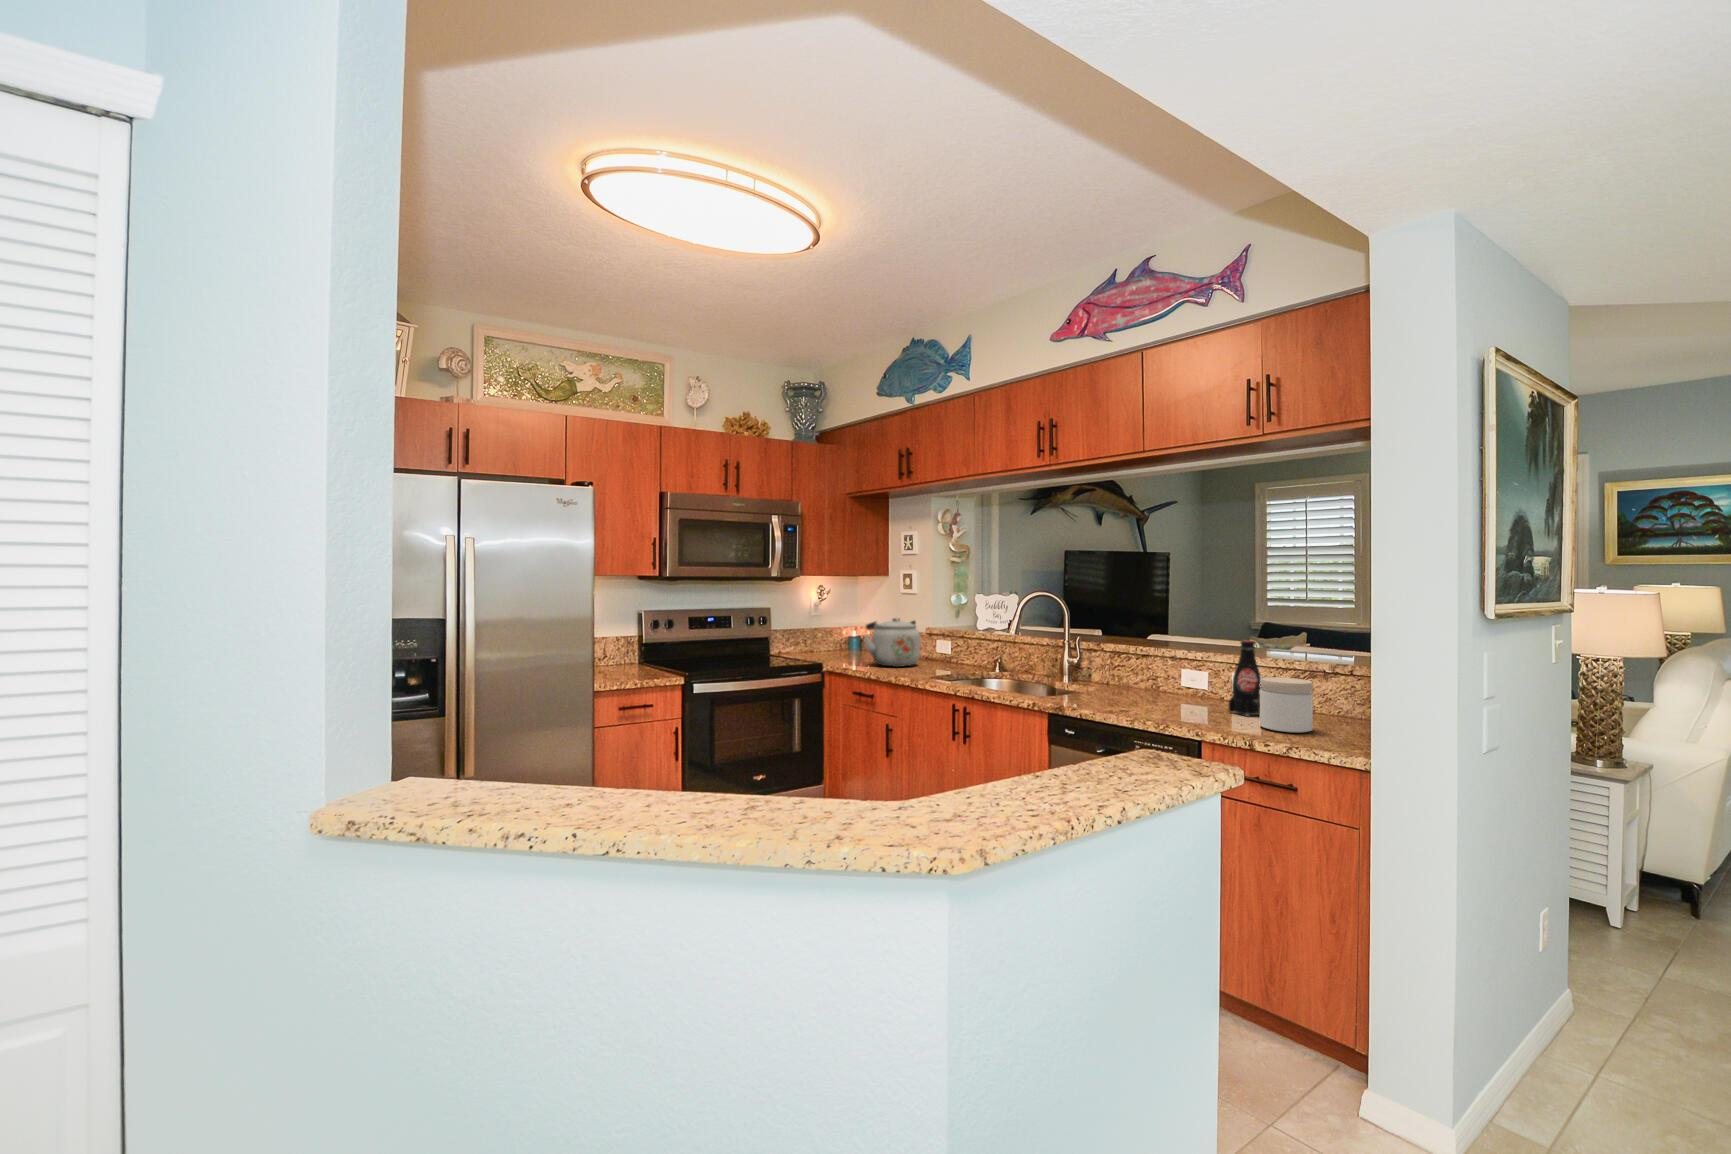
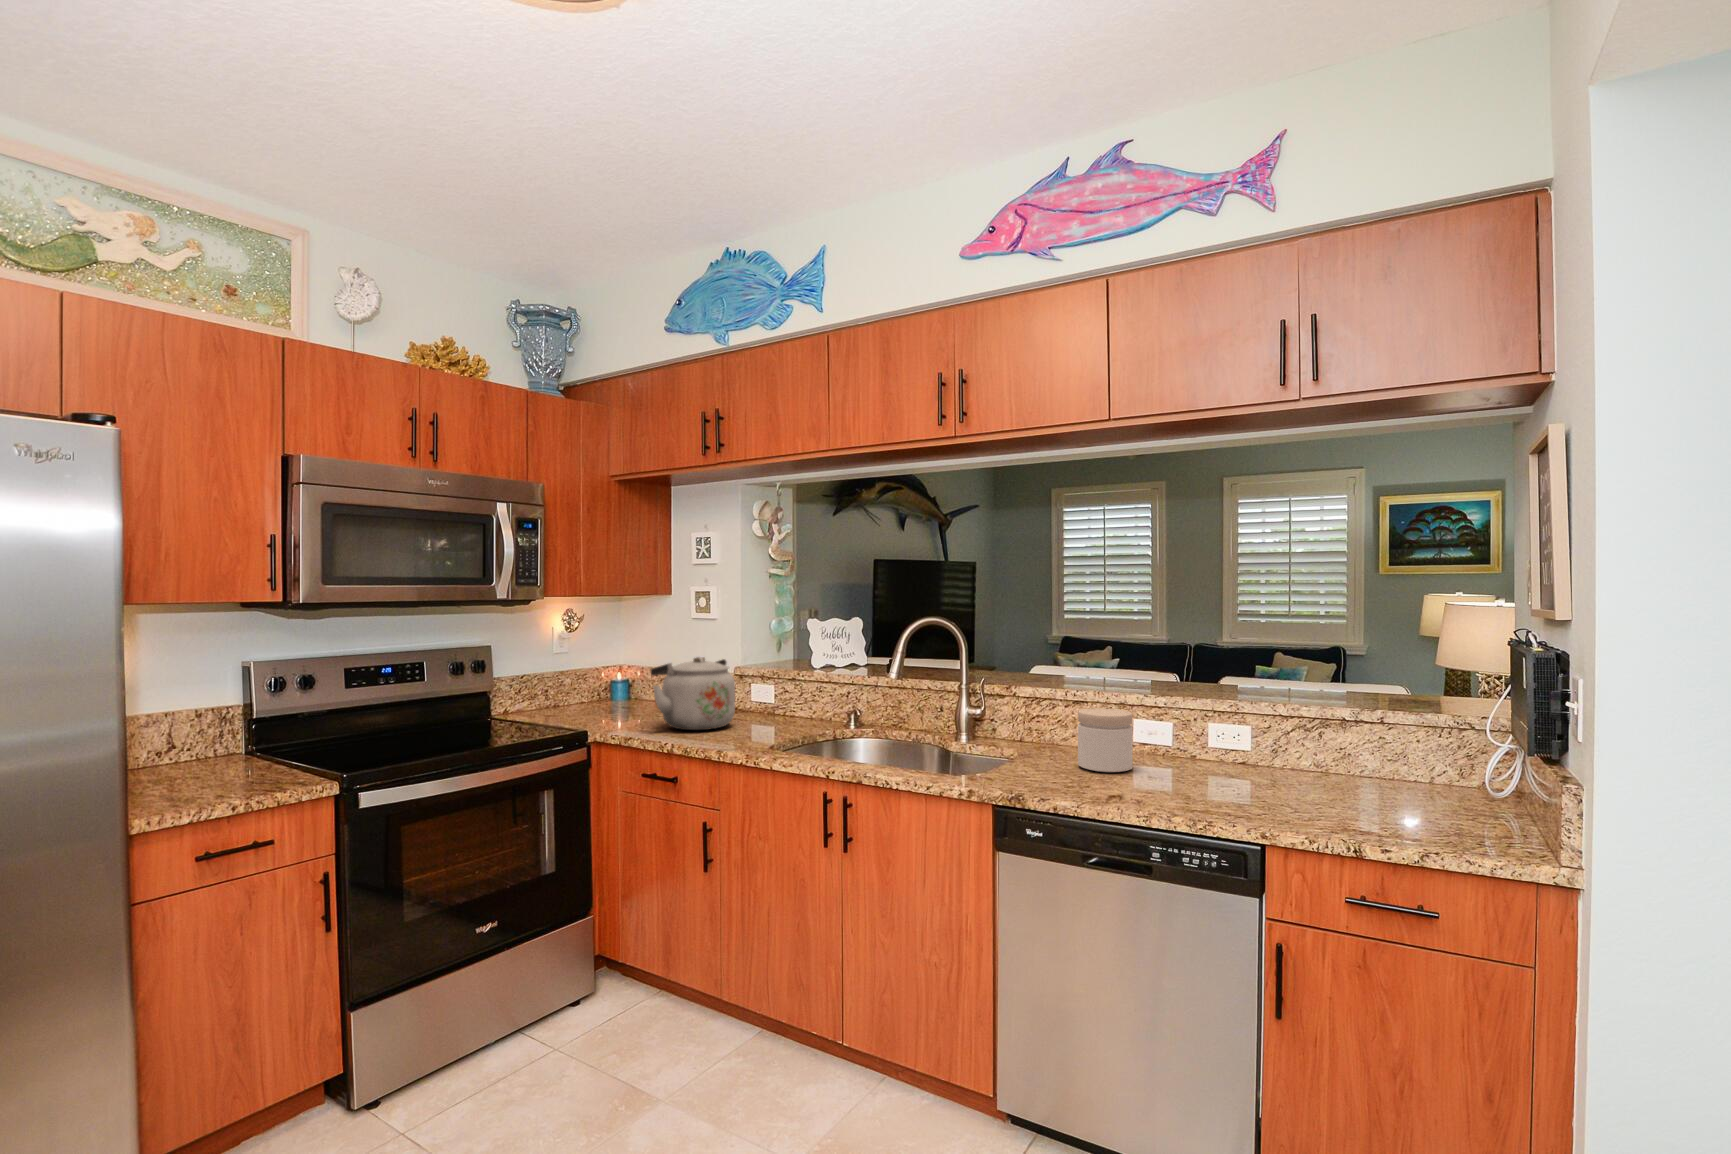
bottle: present [1228,640,1261,716] -> none [1233,681,1279,787]
jar: present [1260,677,1313,733] -> present [1078,708,1133,772]

